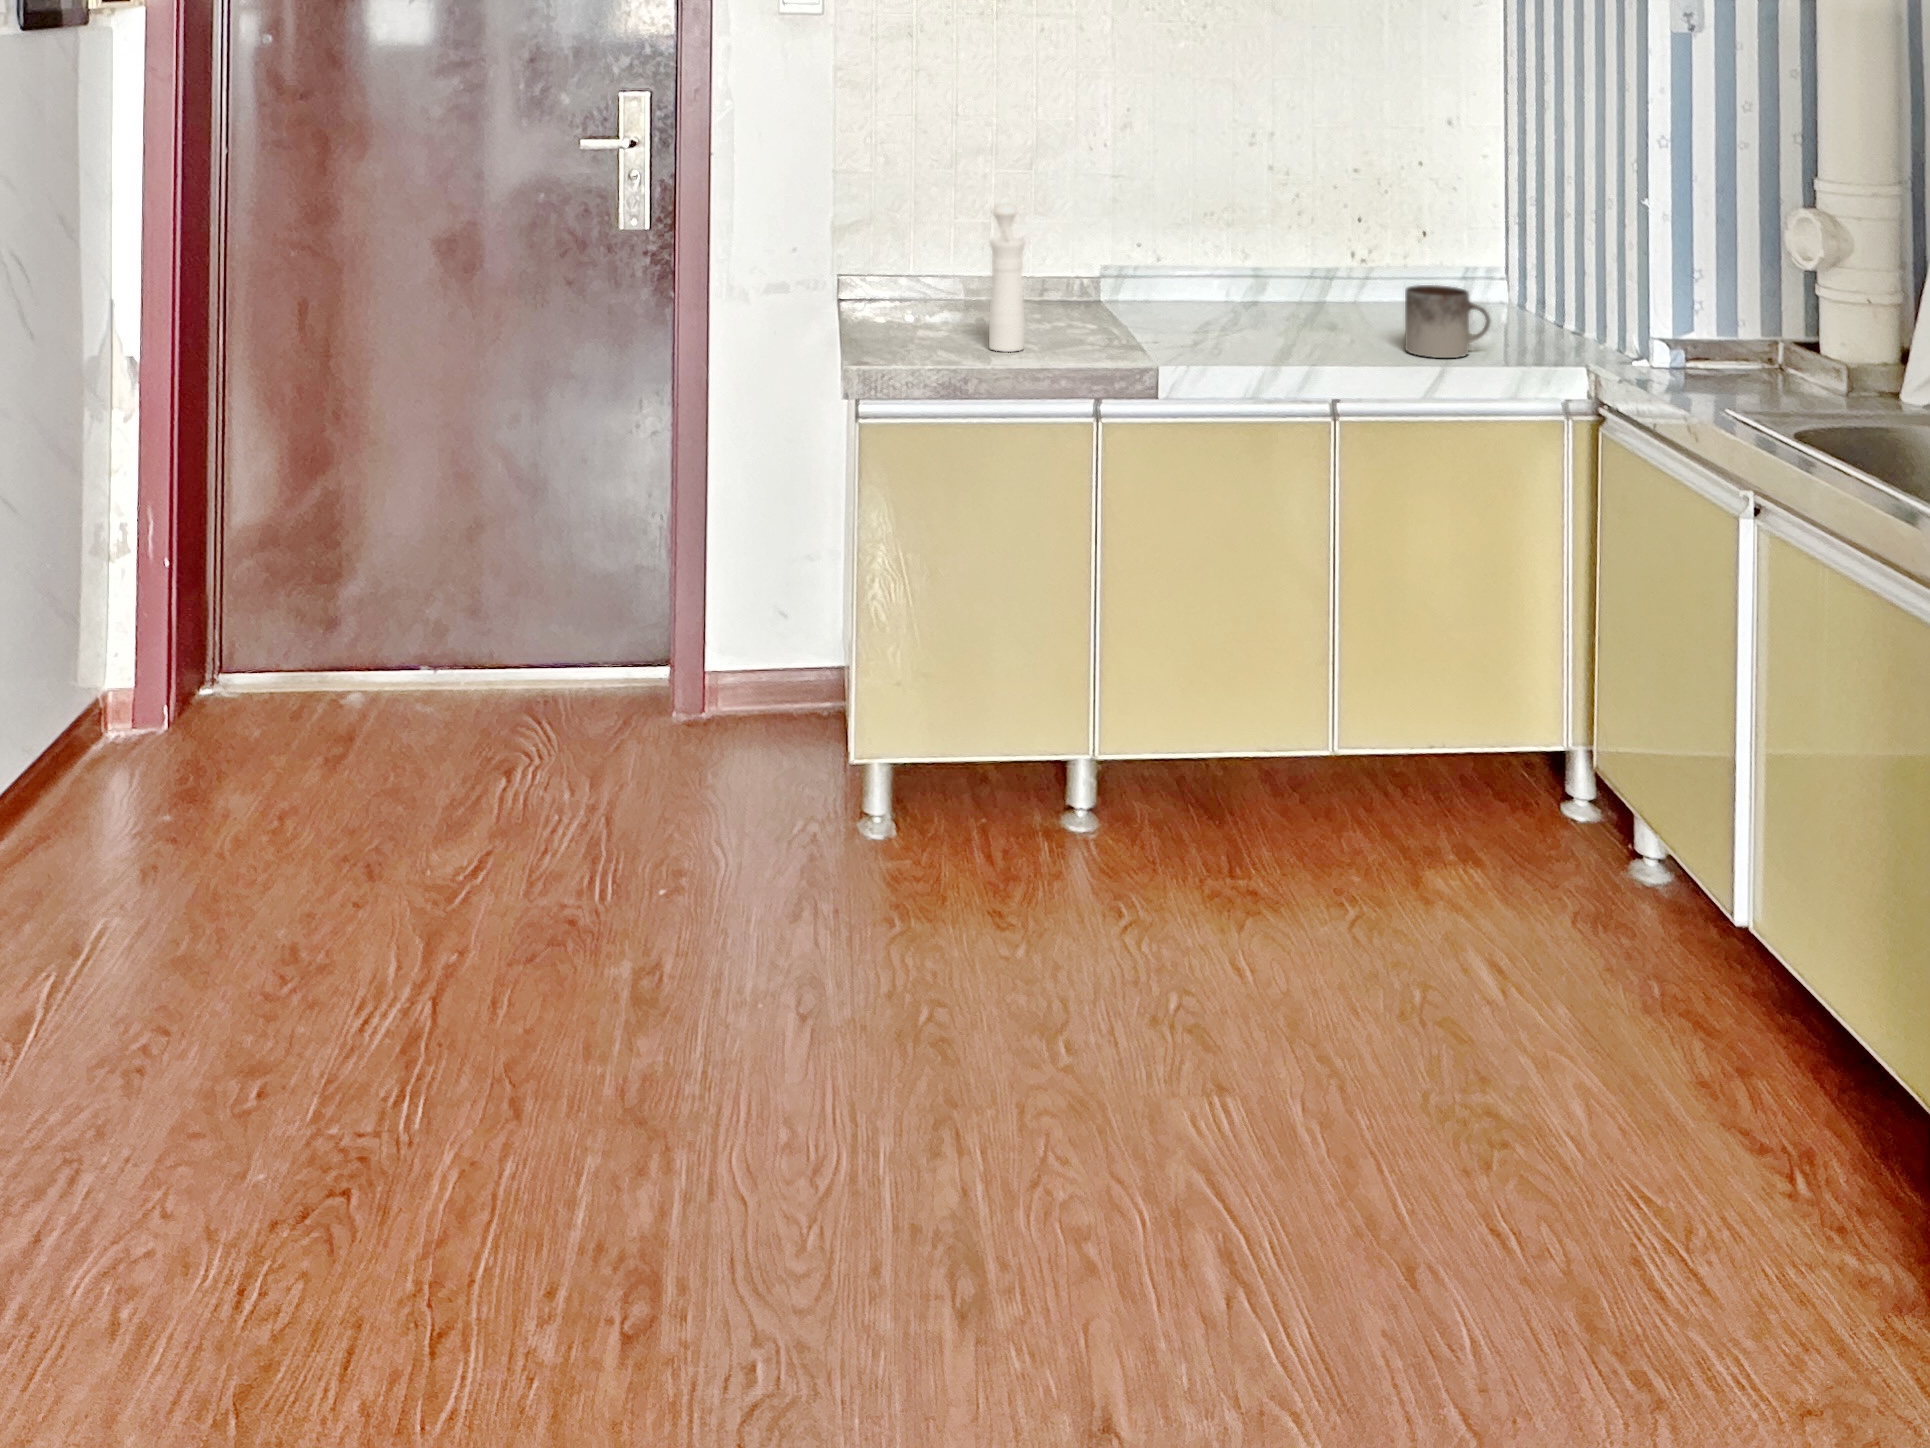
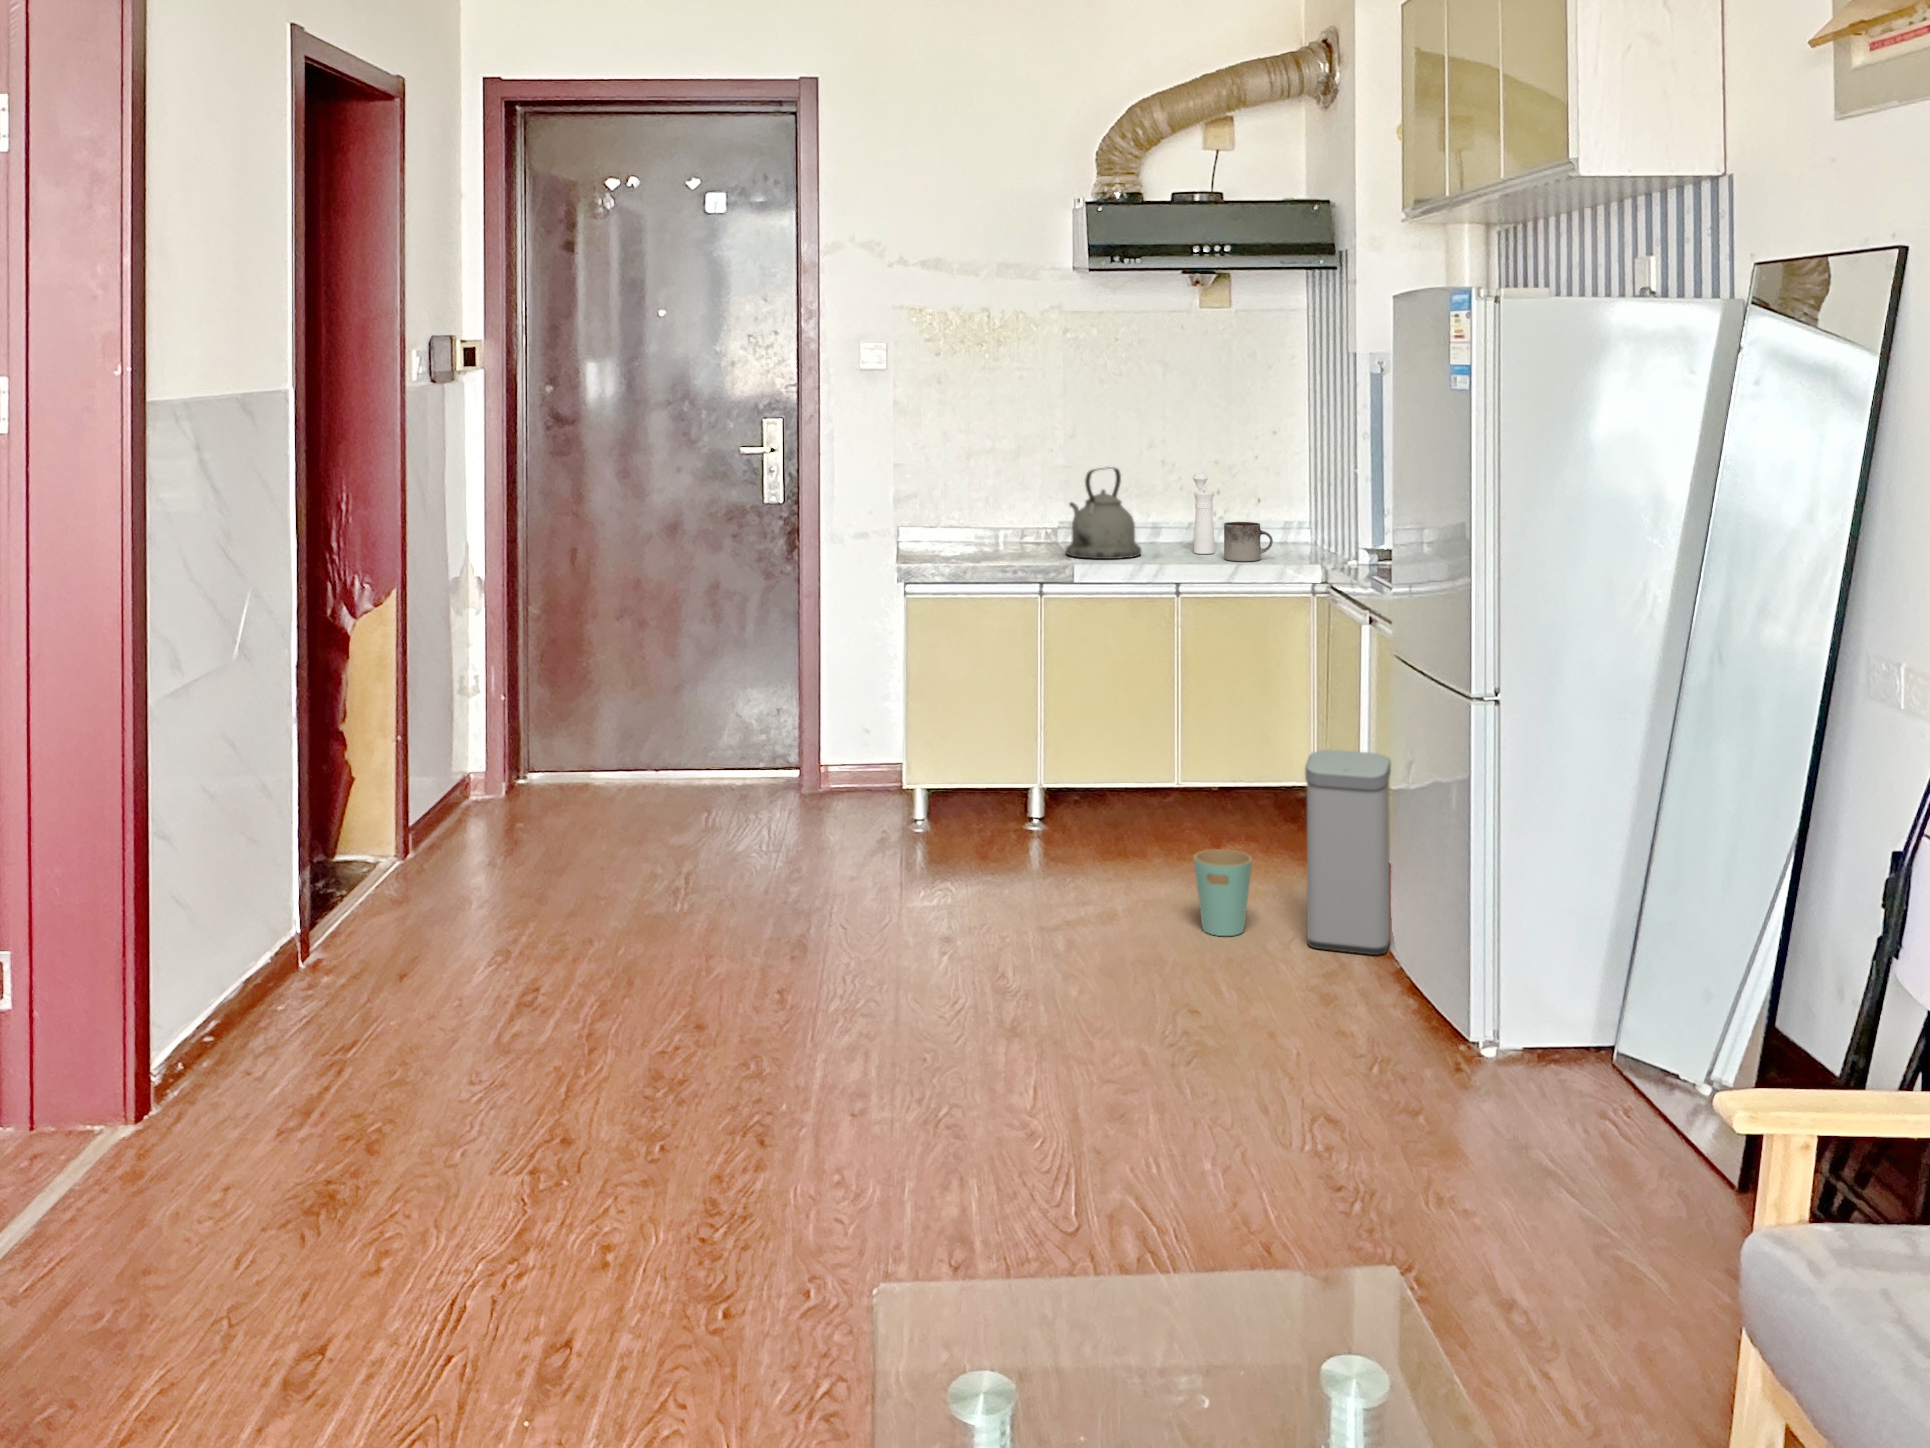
kettle: none [1126,186,1256,348] -> present [1066,467,1141,559]
pepper mill: present [989,203,1025,352] -> present [1193,473,1215,554]
trash can: none [1451,810,1889,1280] -> present [1194,750,1391,955]

